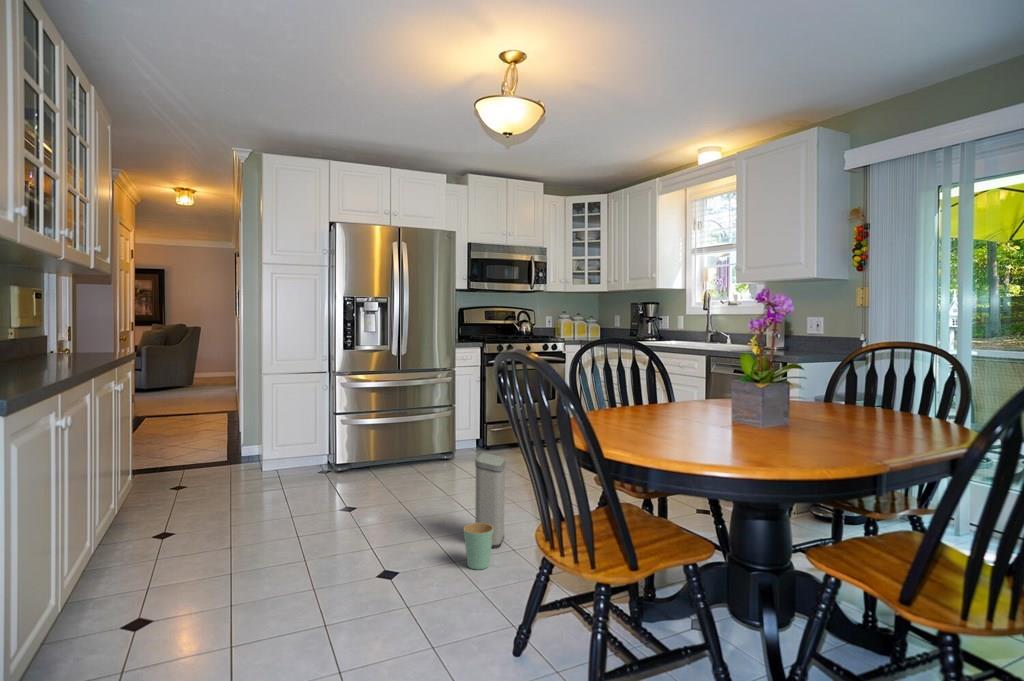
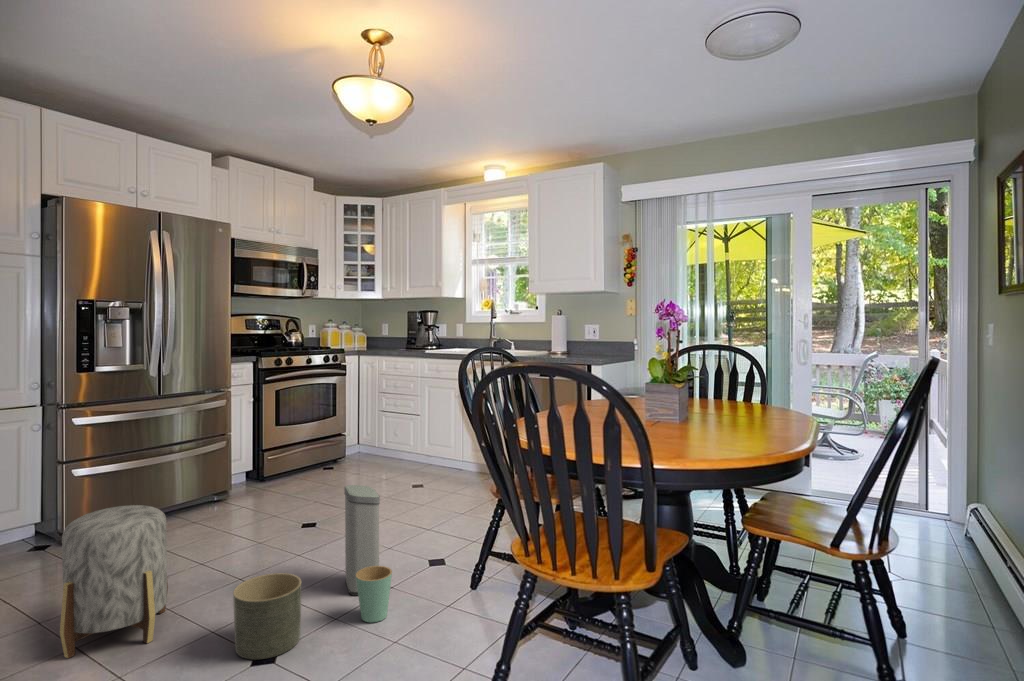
stool: none [283,445,357,544] -> present [60,505,168,658]
planter: none [370,511,420,573] -> present [233,573,301,660]

